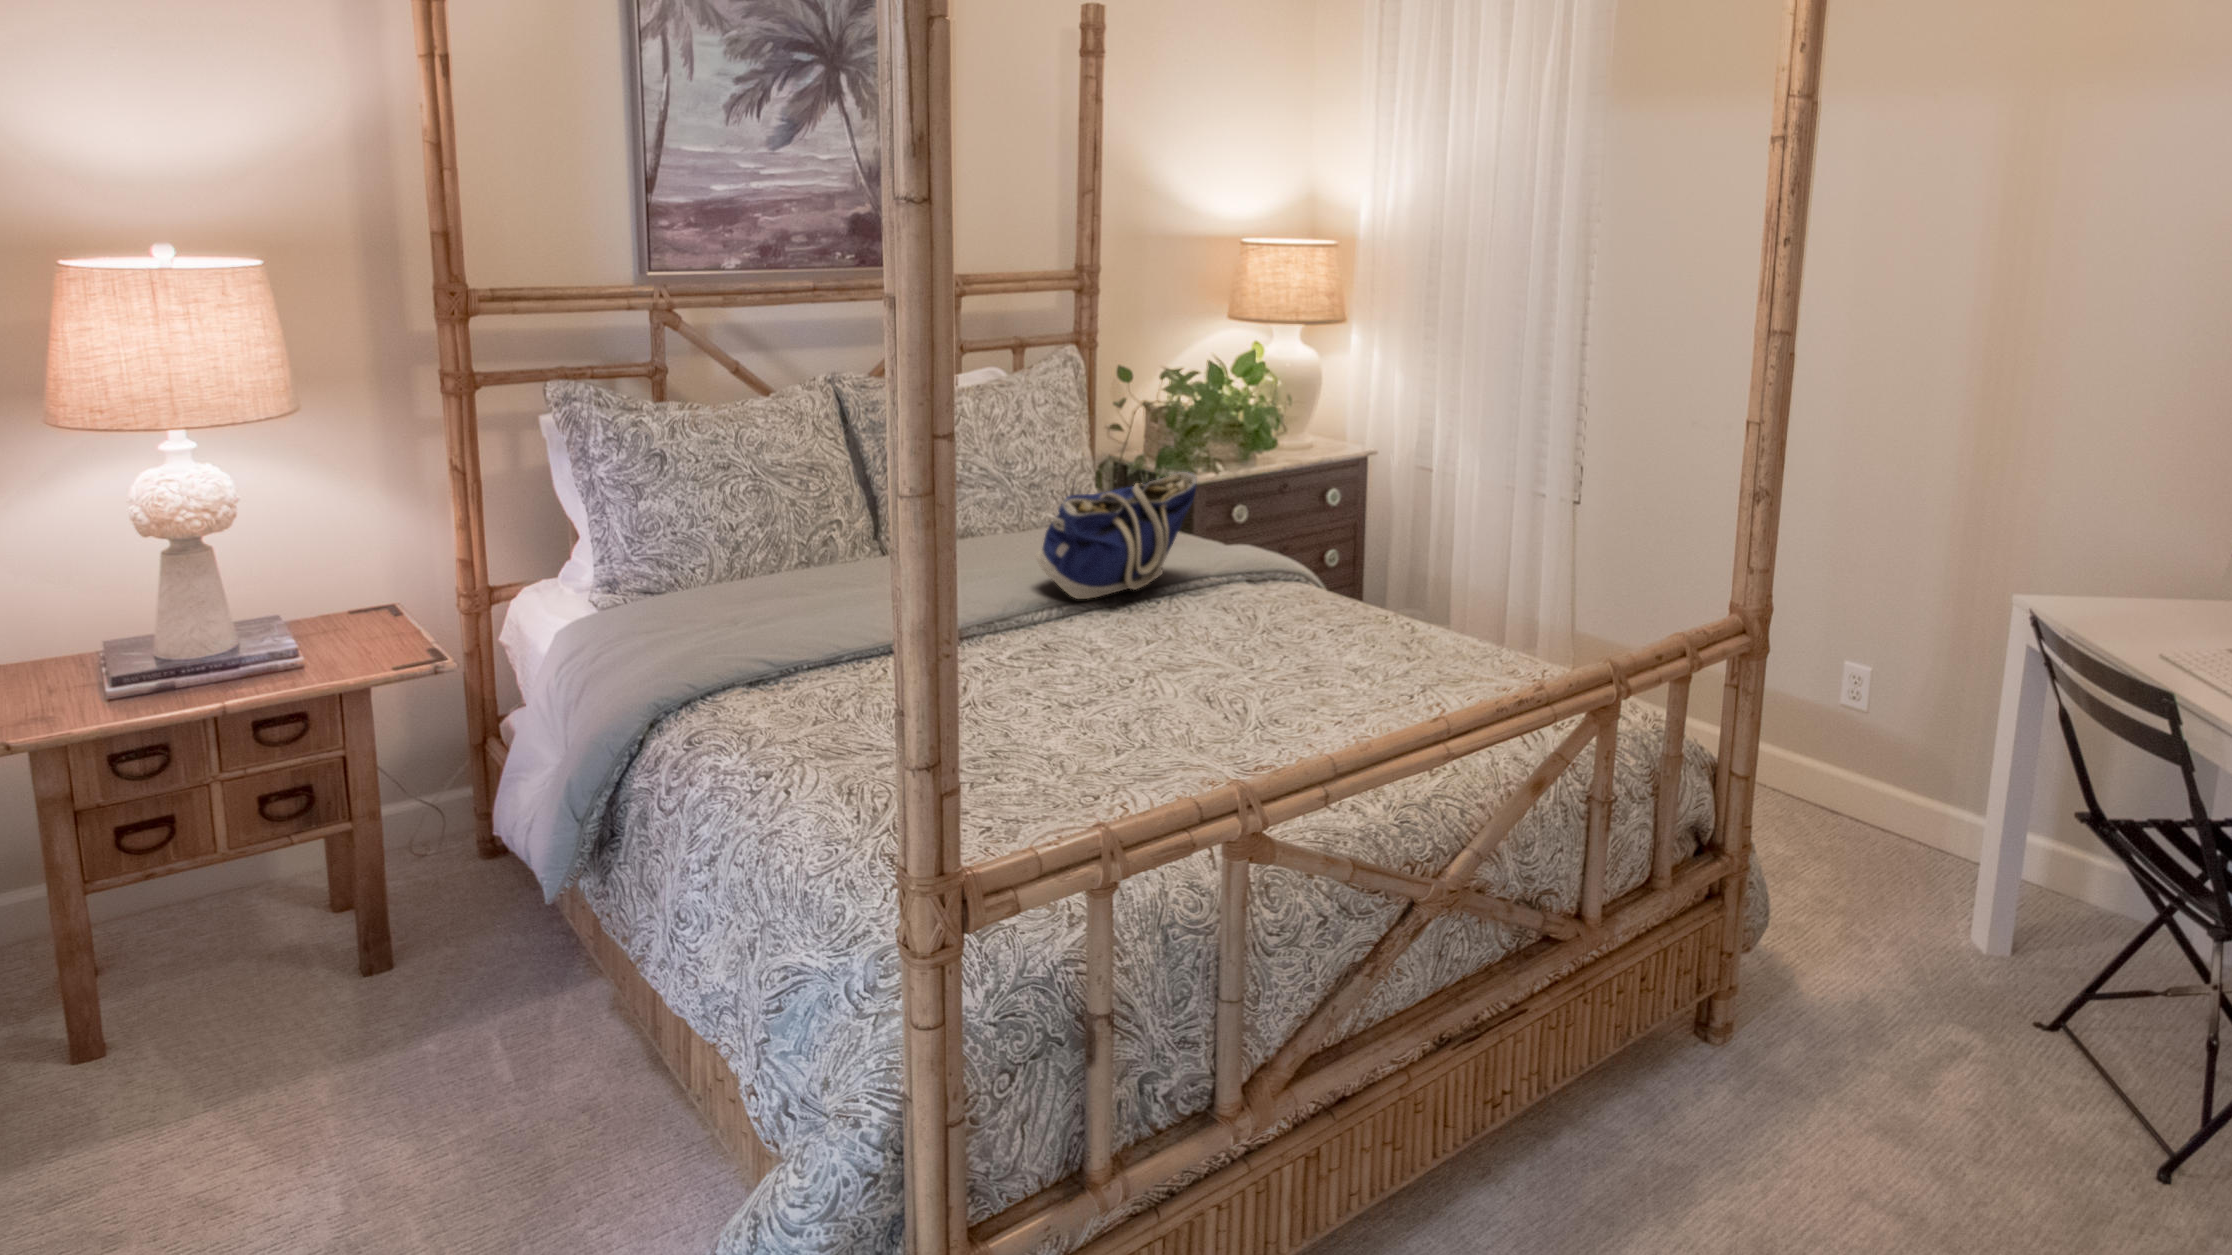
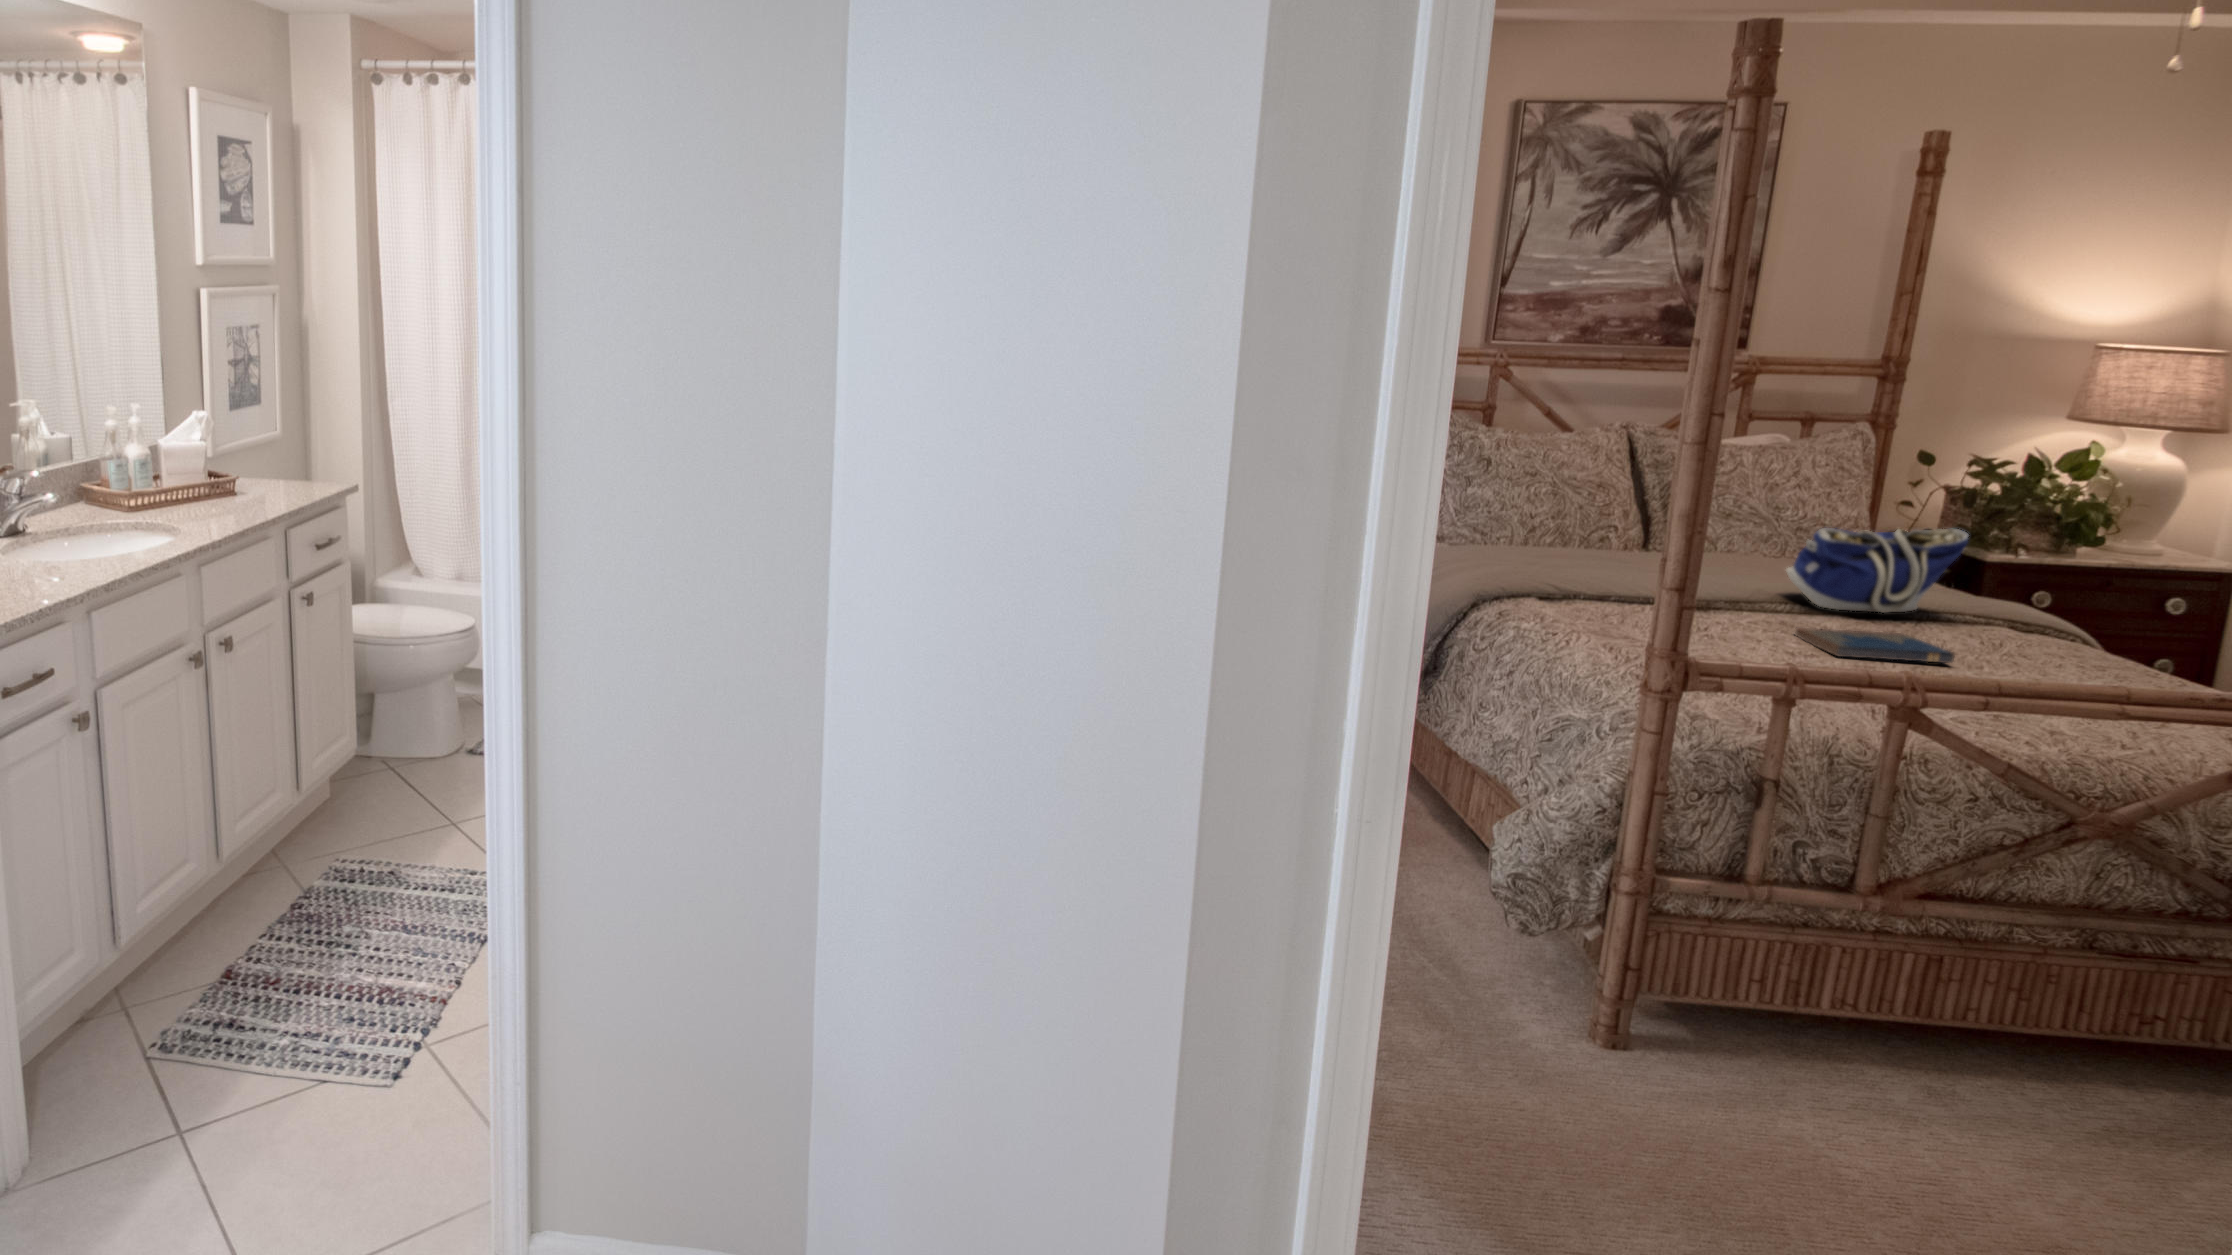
hardcover book: none [1062,623,1222,688] -> present [1795,628,1955,663]

